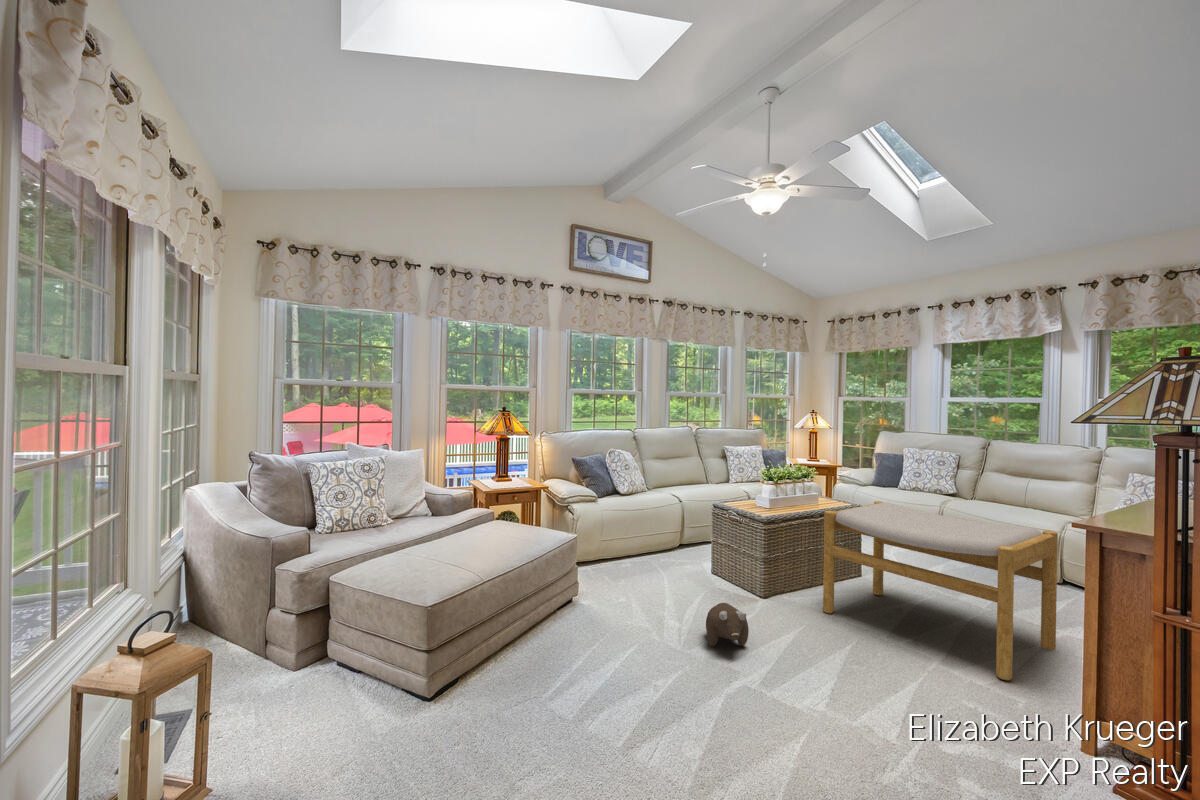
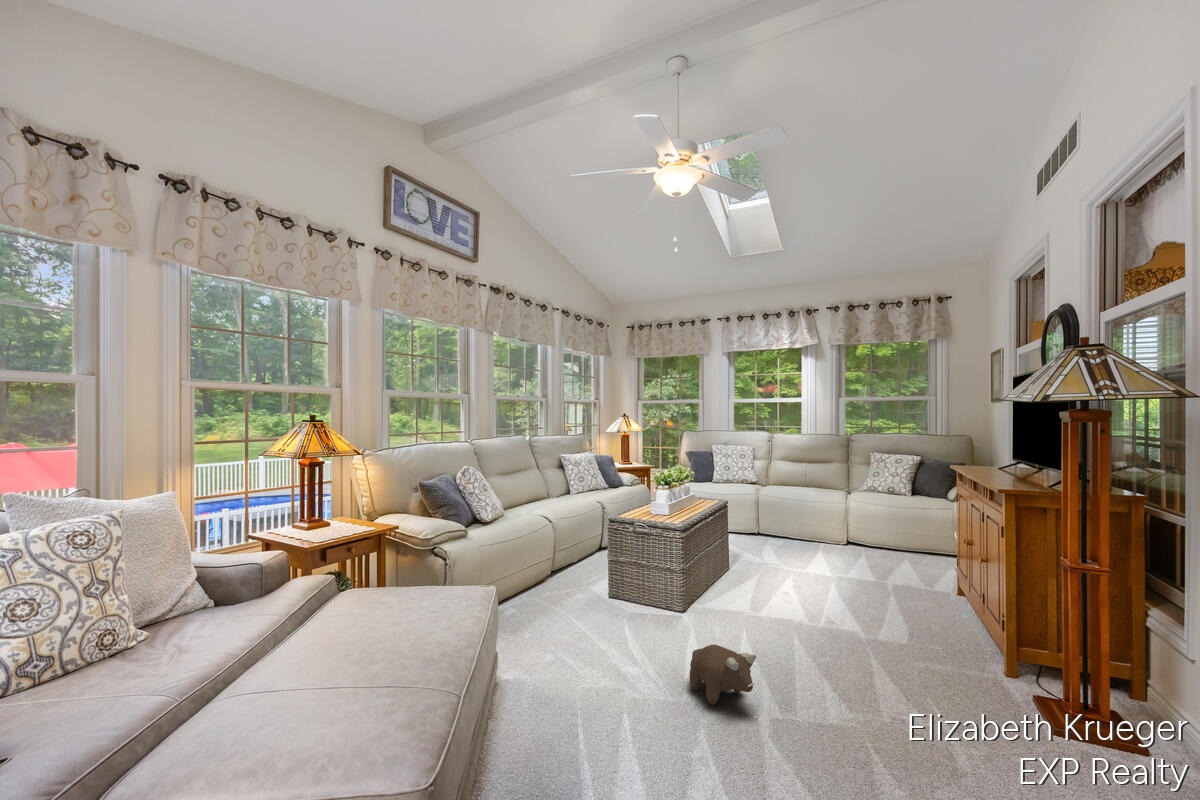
footstool: present [823,501,1058,680] -> none [752,498,953,658]

